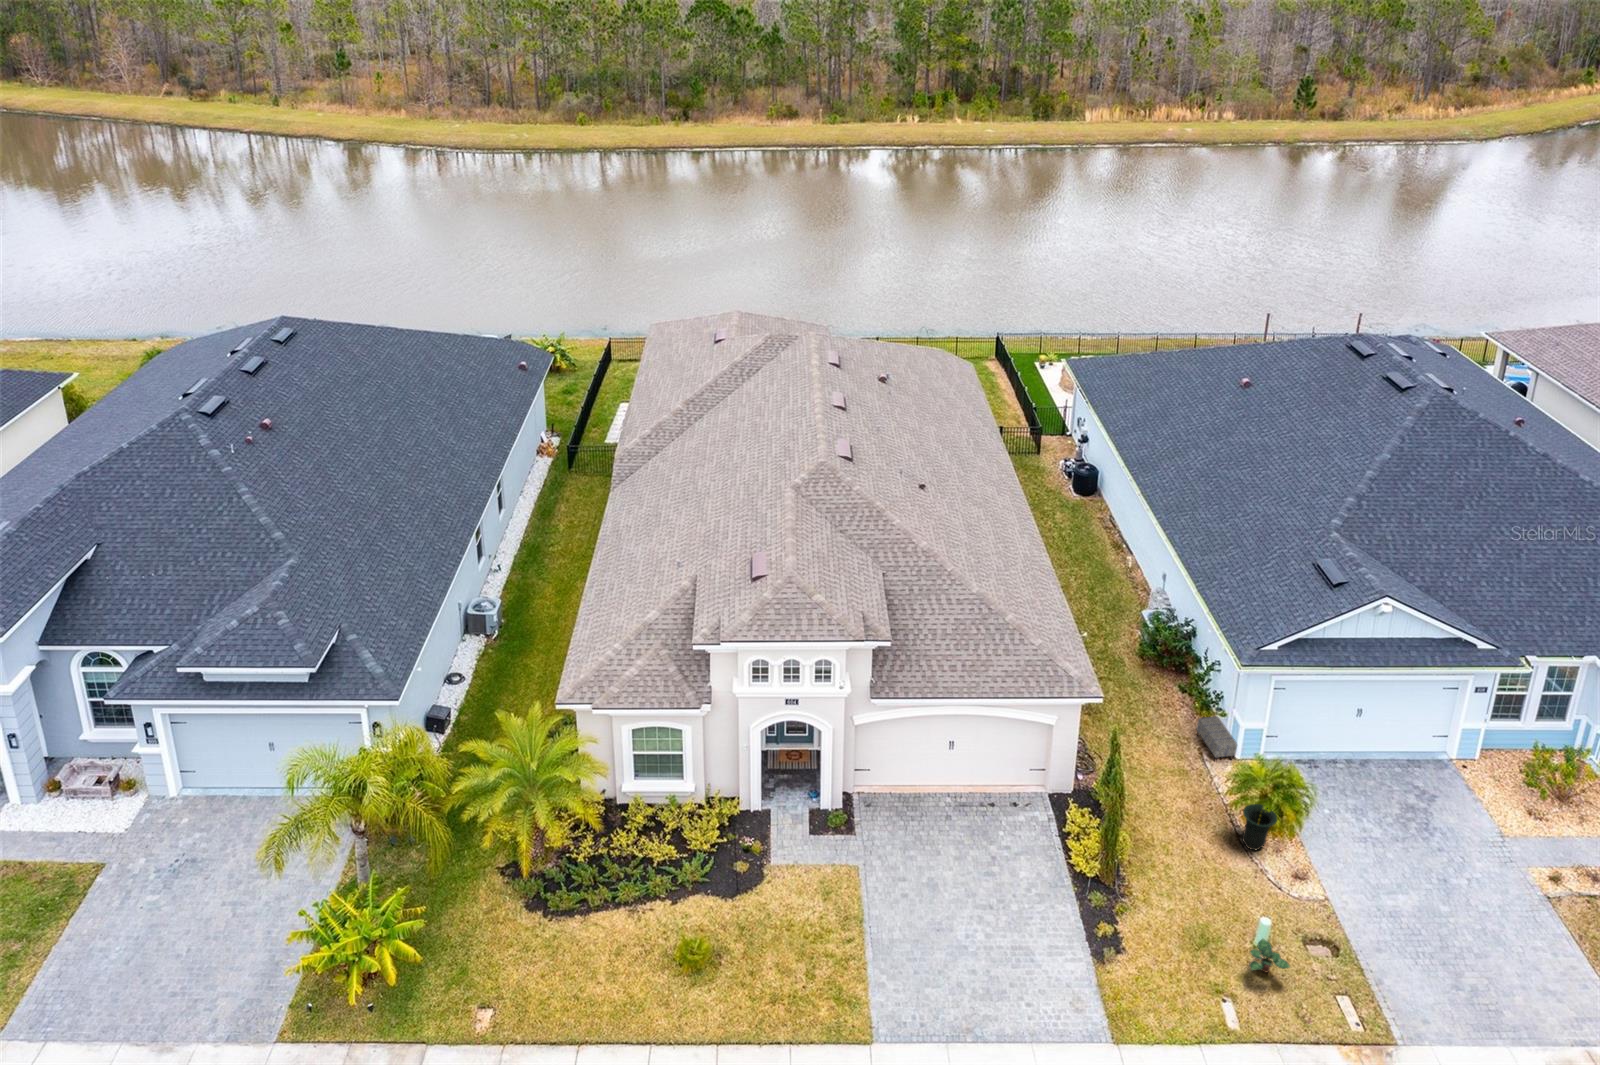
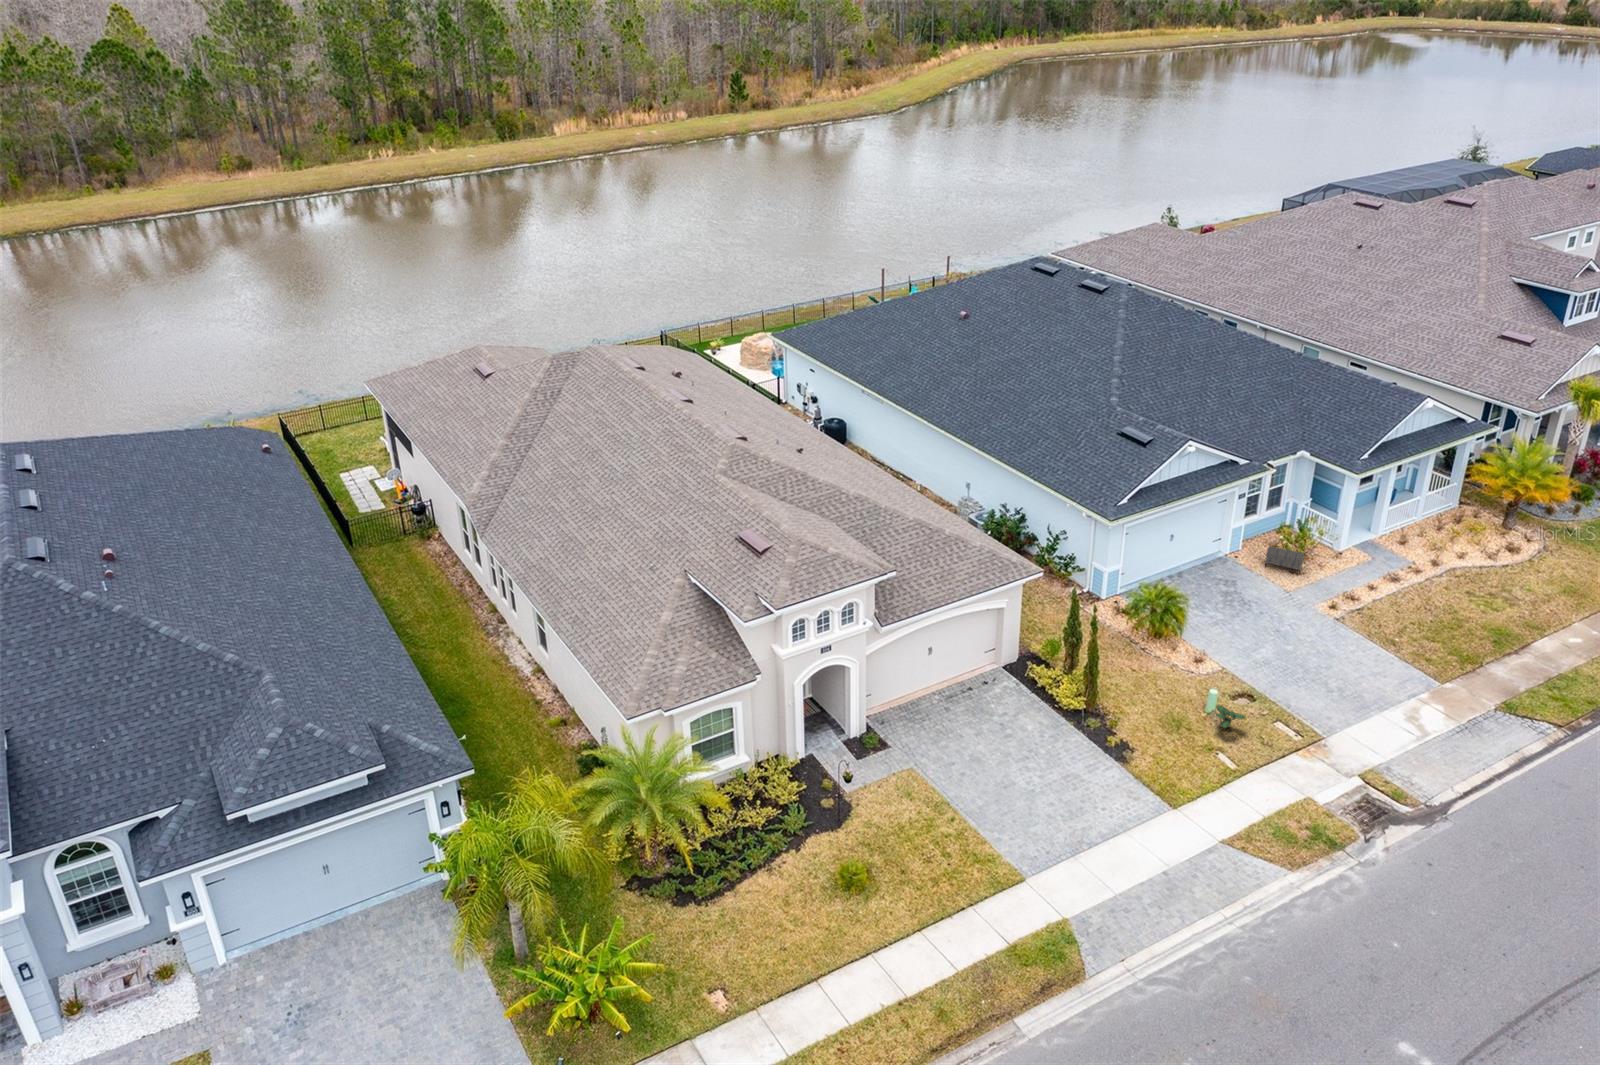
bench: present [1196,717,1237,761] -> present [1265,546,1304,572]
trash can: present [1242,804,1277,850] -> none [1147,617,1174,653]

